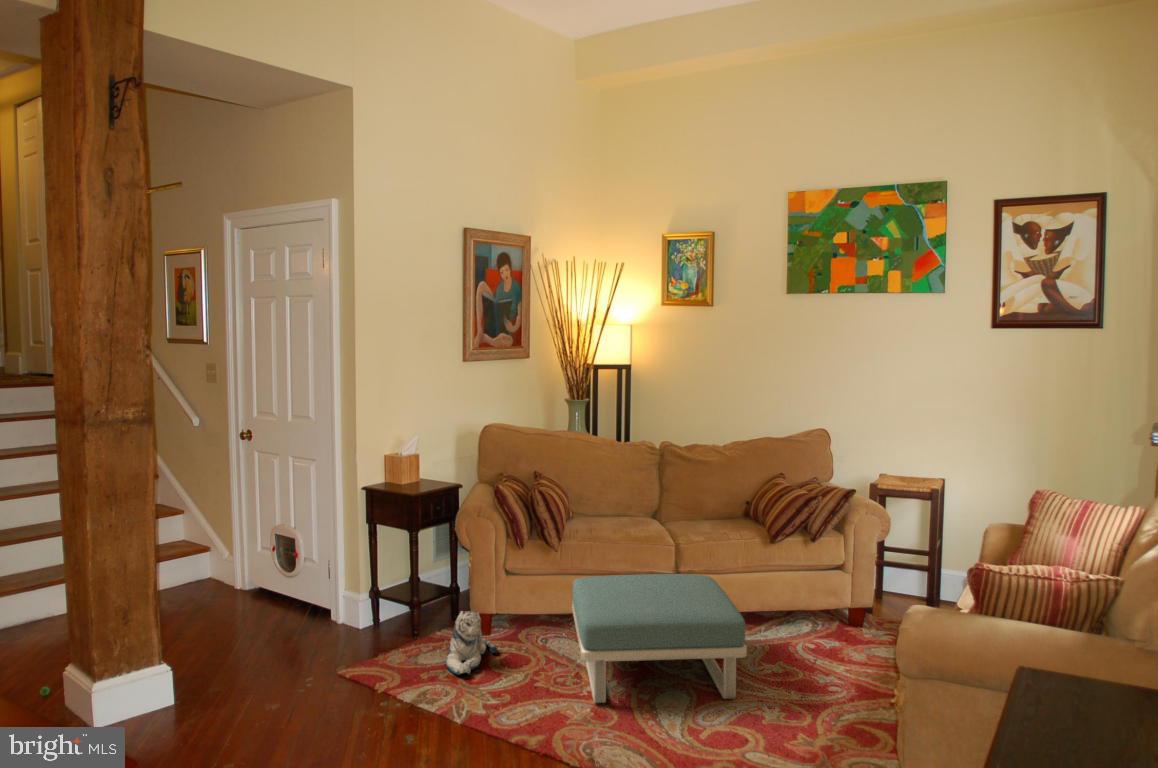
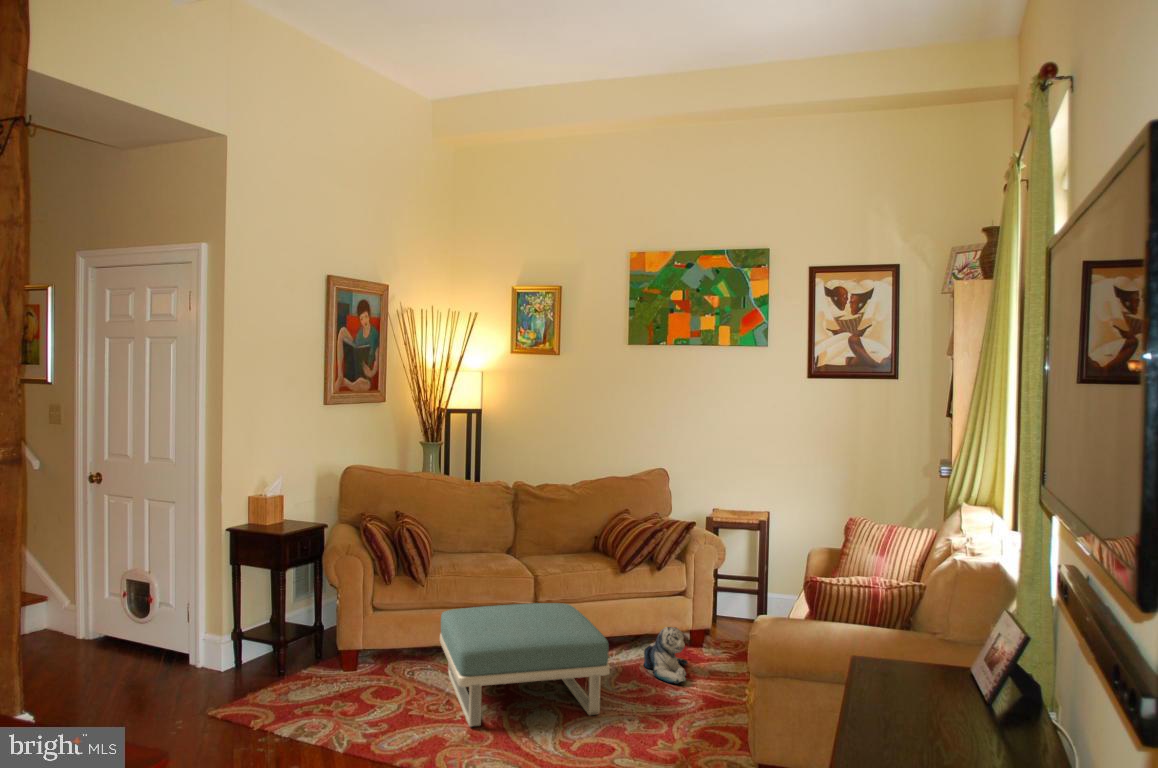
plush toy: present [446,611,497,675] -> present [644,627,688,684]

